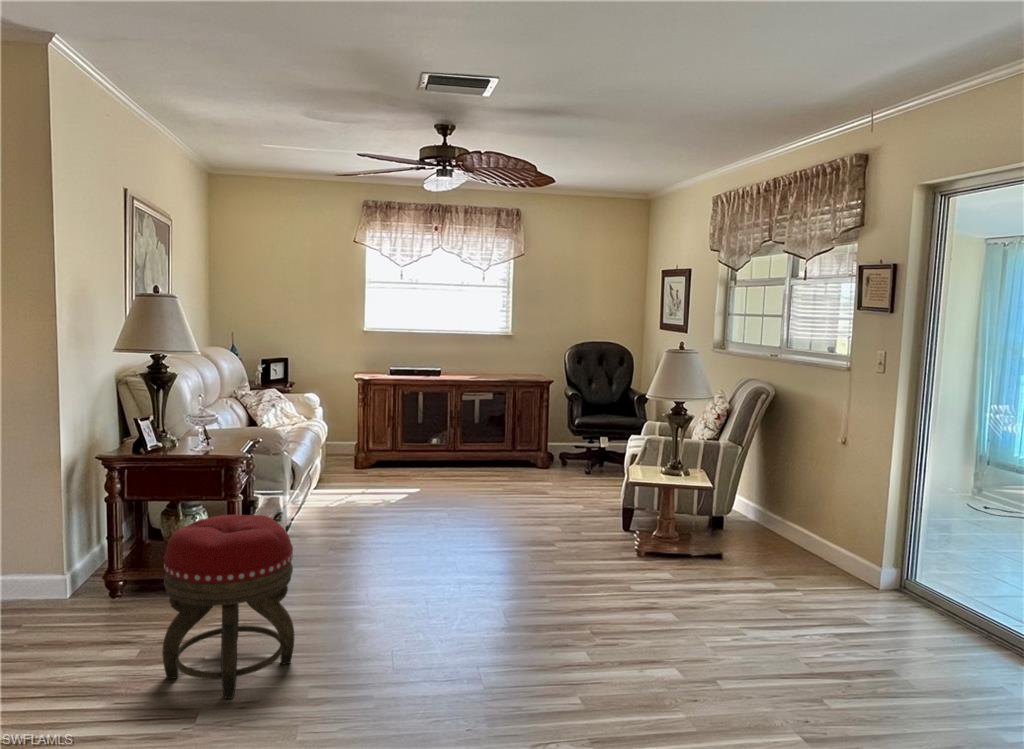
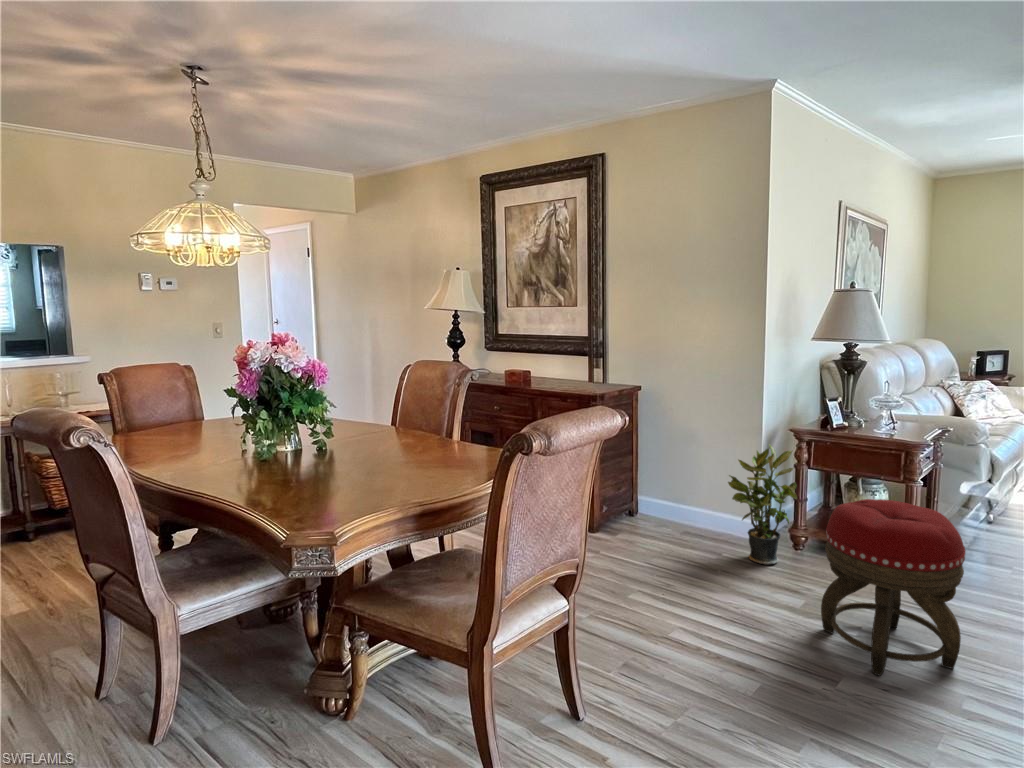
potted plant: none [19,480,115,635] -> present [728,445,797,565]

